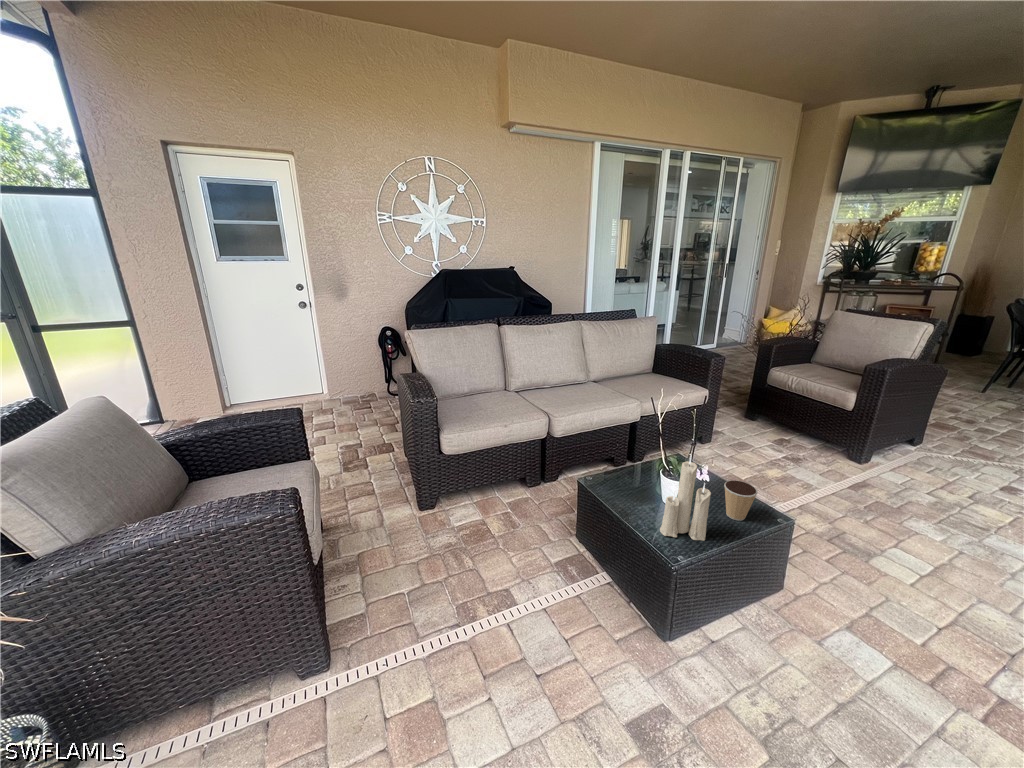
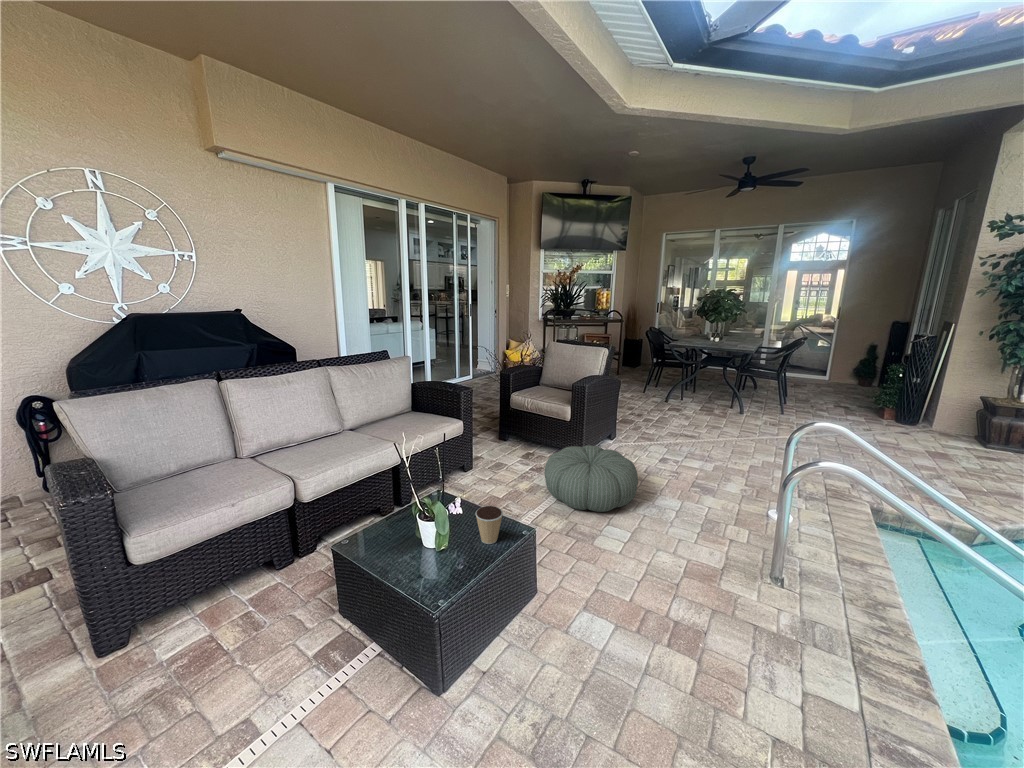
pouf: none [805,442,960,532] -> present [544,445,638,512]
candle: present [660,455,711,541] -> none [421,489,464,584]

